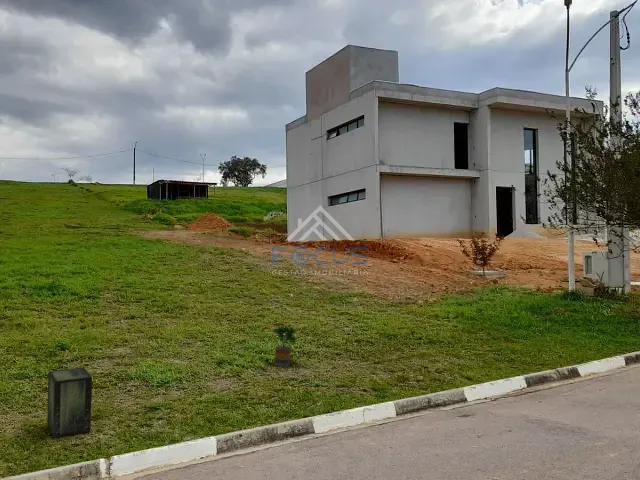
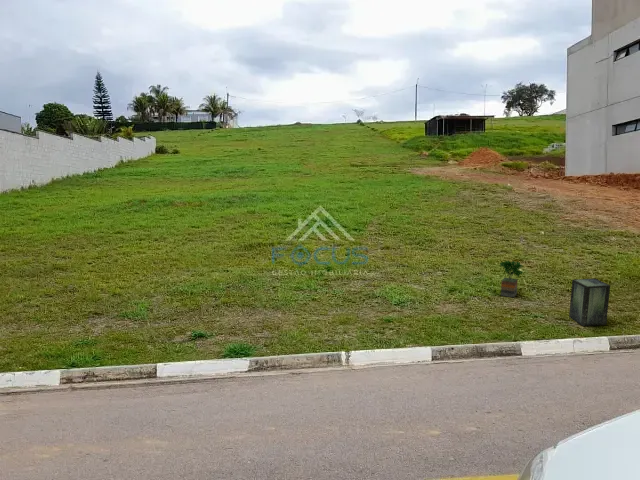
storage box: present [47,368,92,438] -> present [569,278,610,326]

